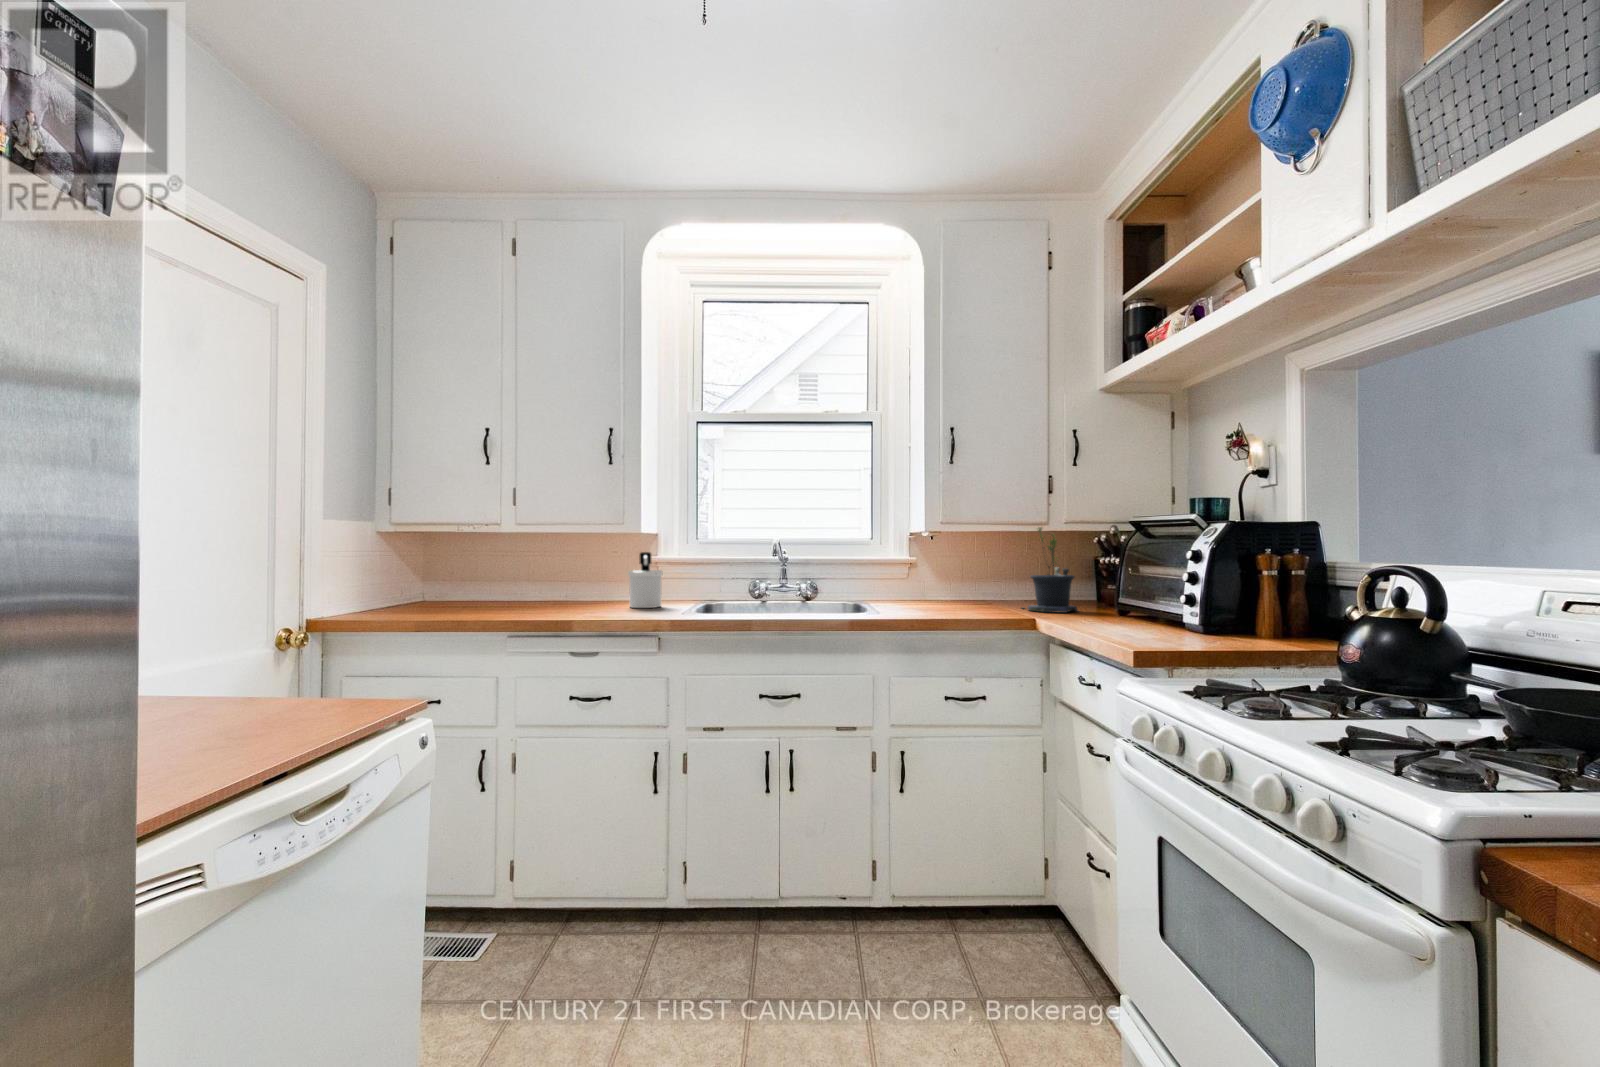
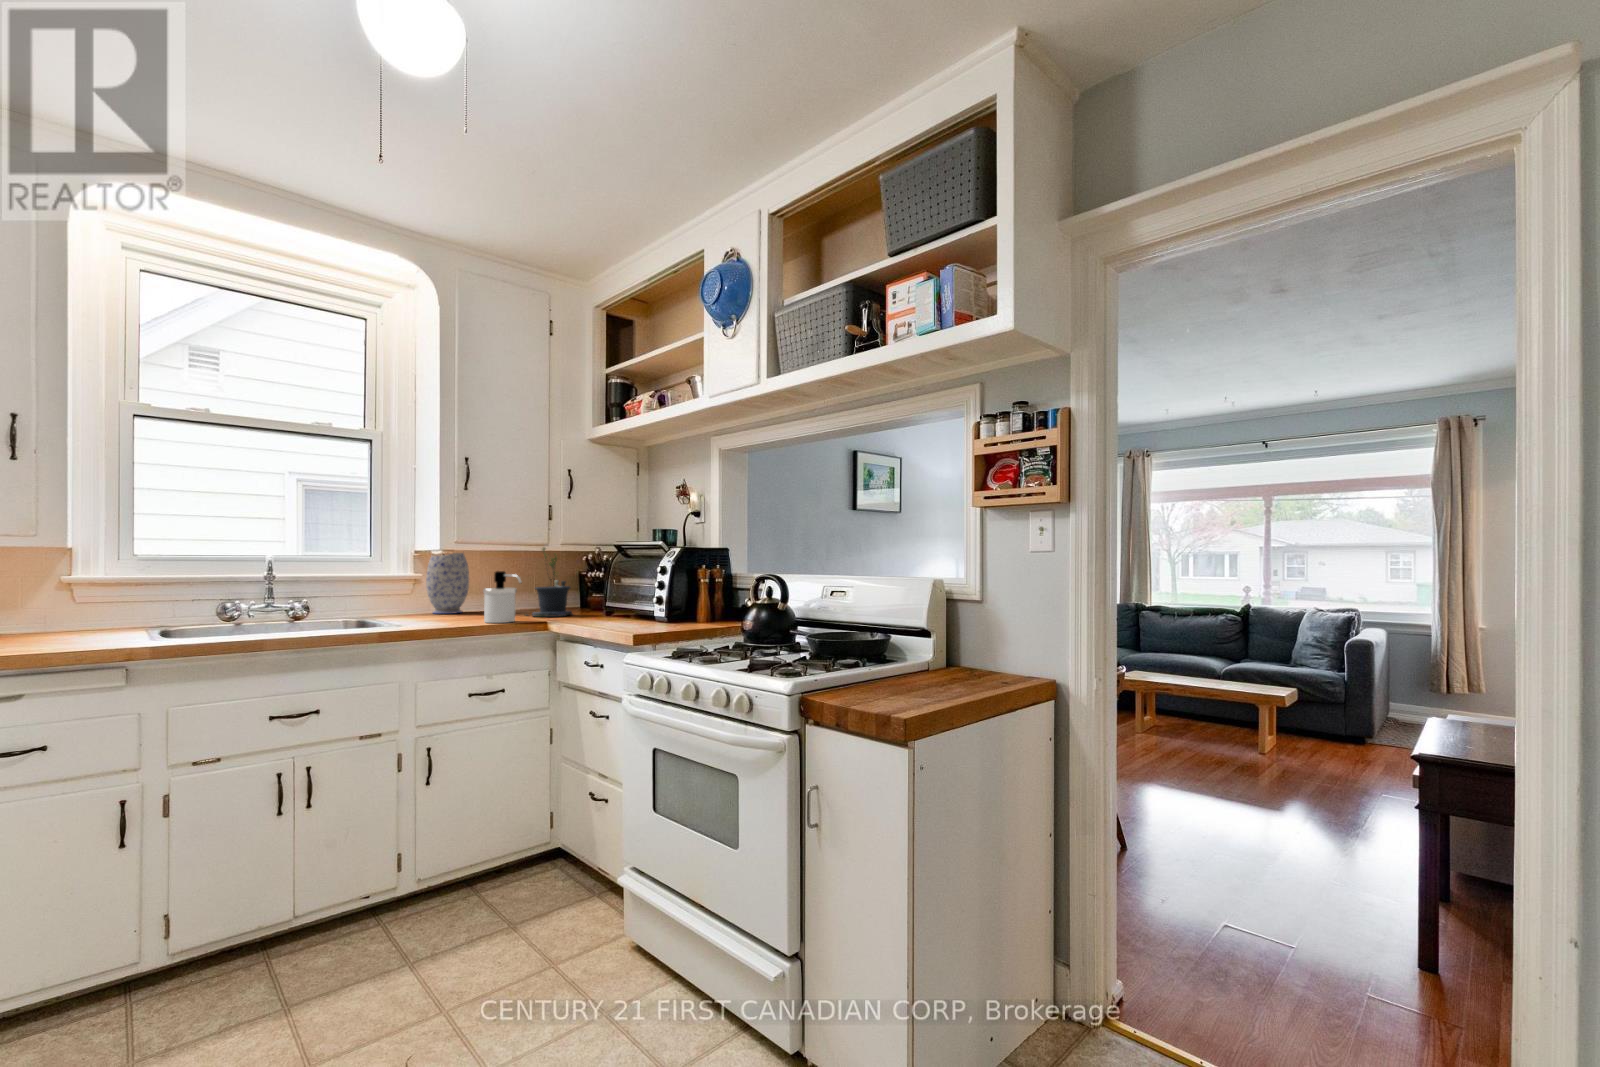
vase: none [923,528,965,601] -> present [426,553,469,614]
soap dispenser: present [628,552,662,608] -> present [483,571,522,623]

